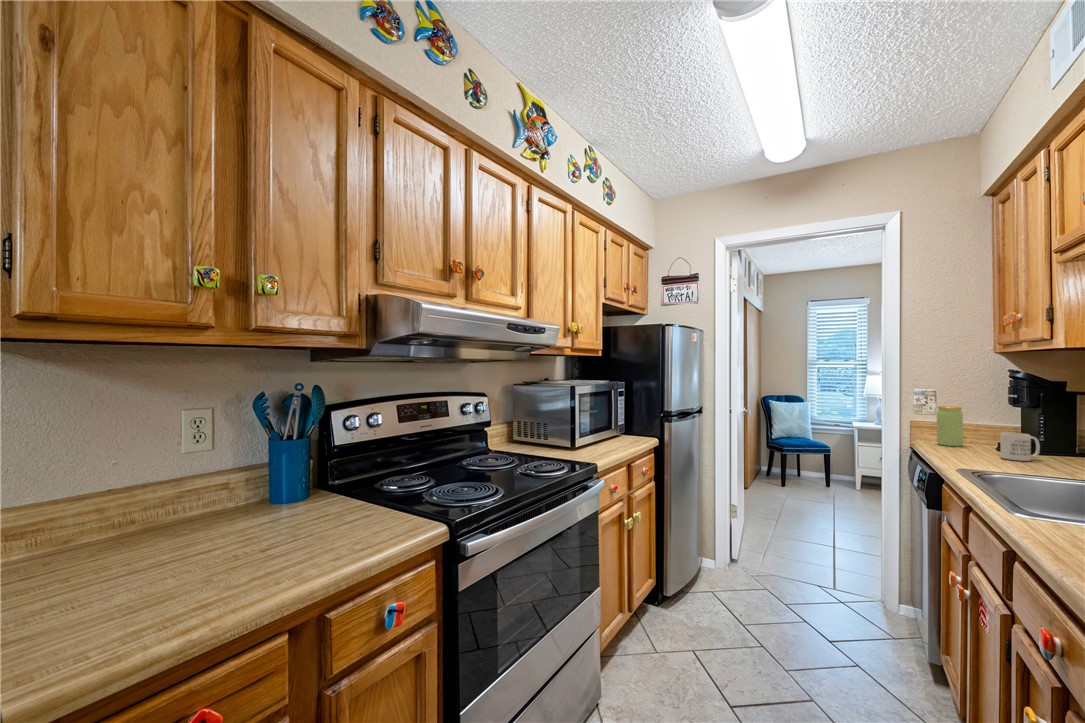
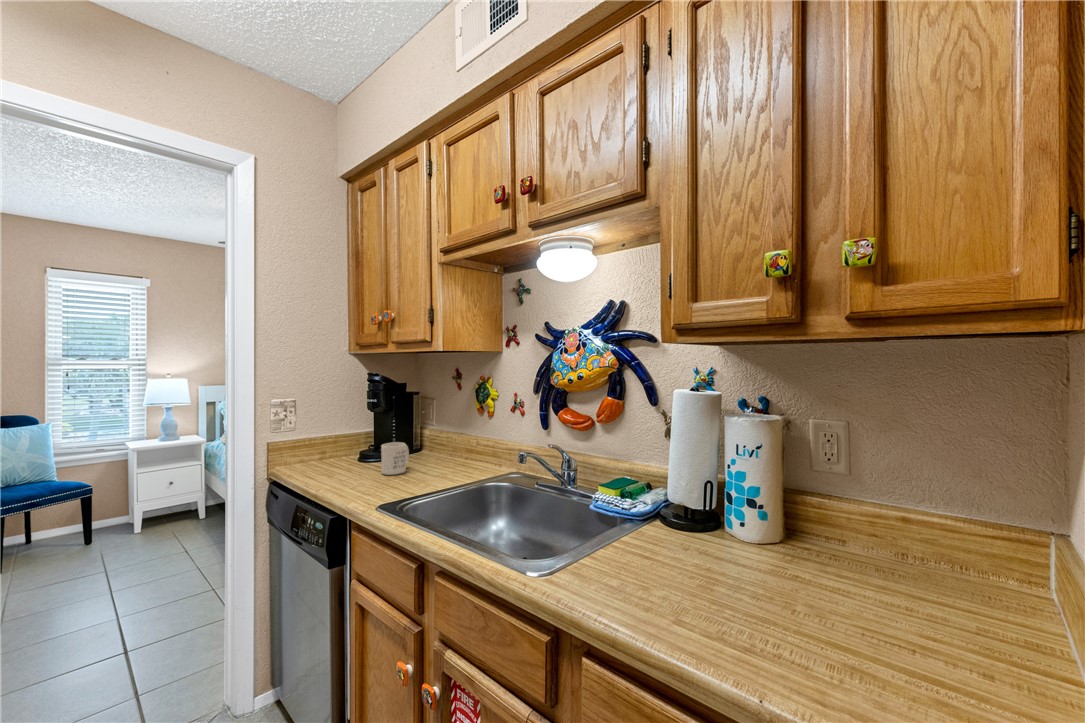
jar: present [937,406,963,446] -> none [304,419,331,470]

